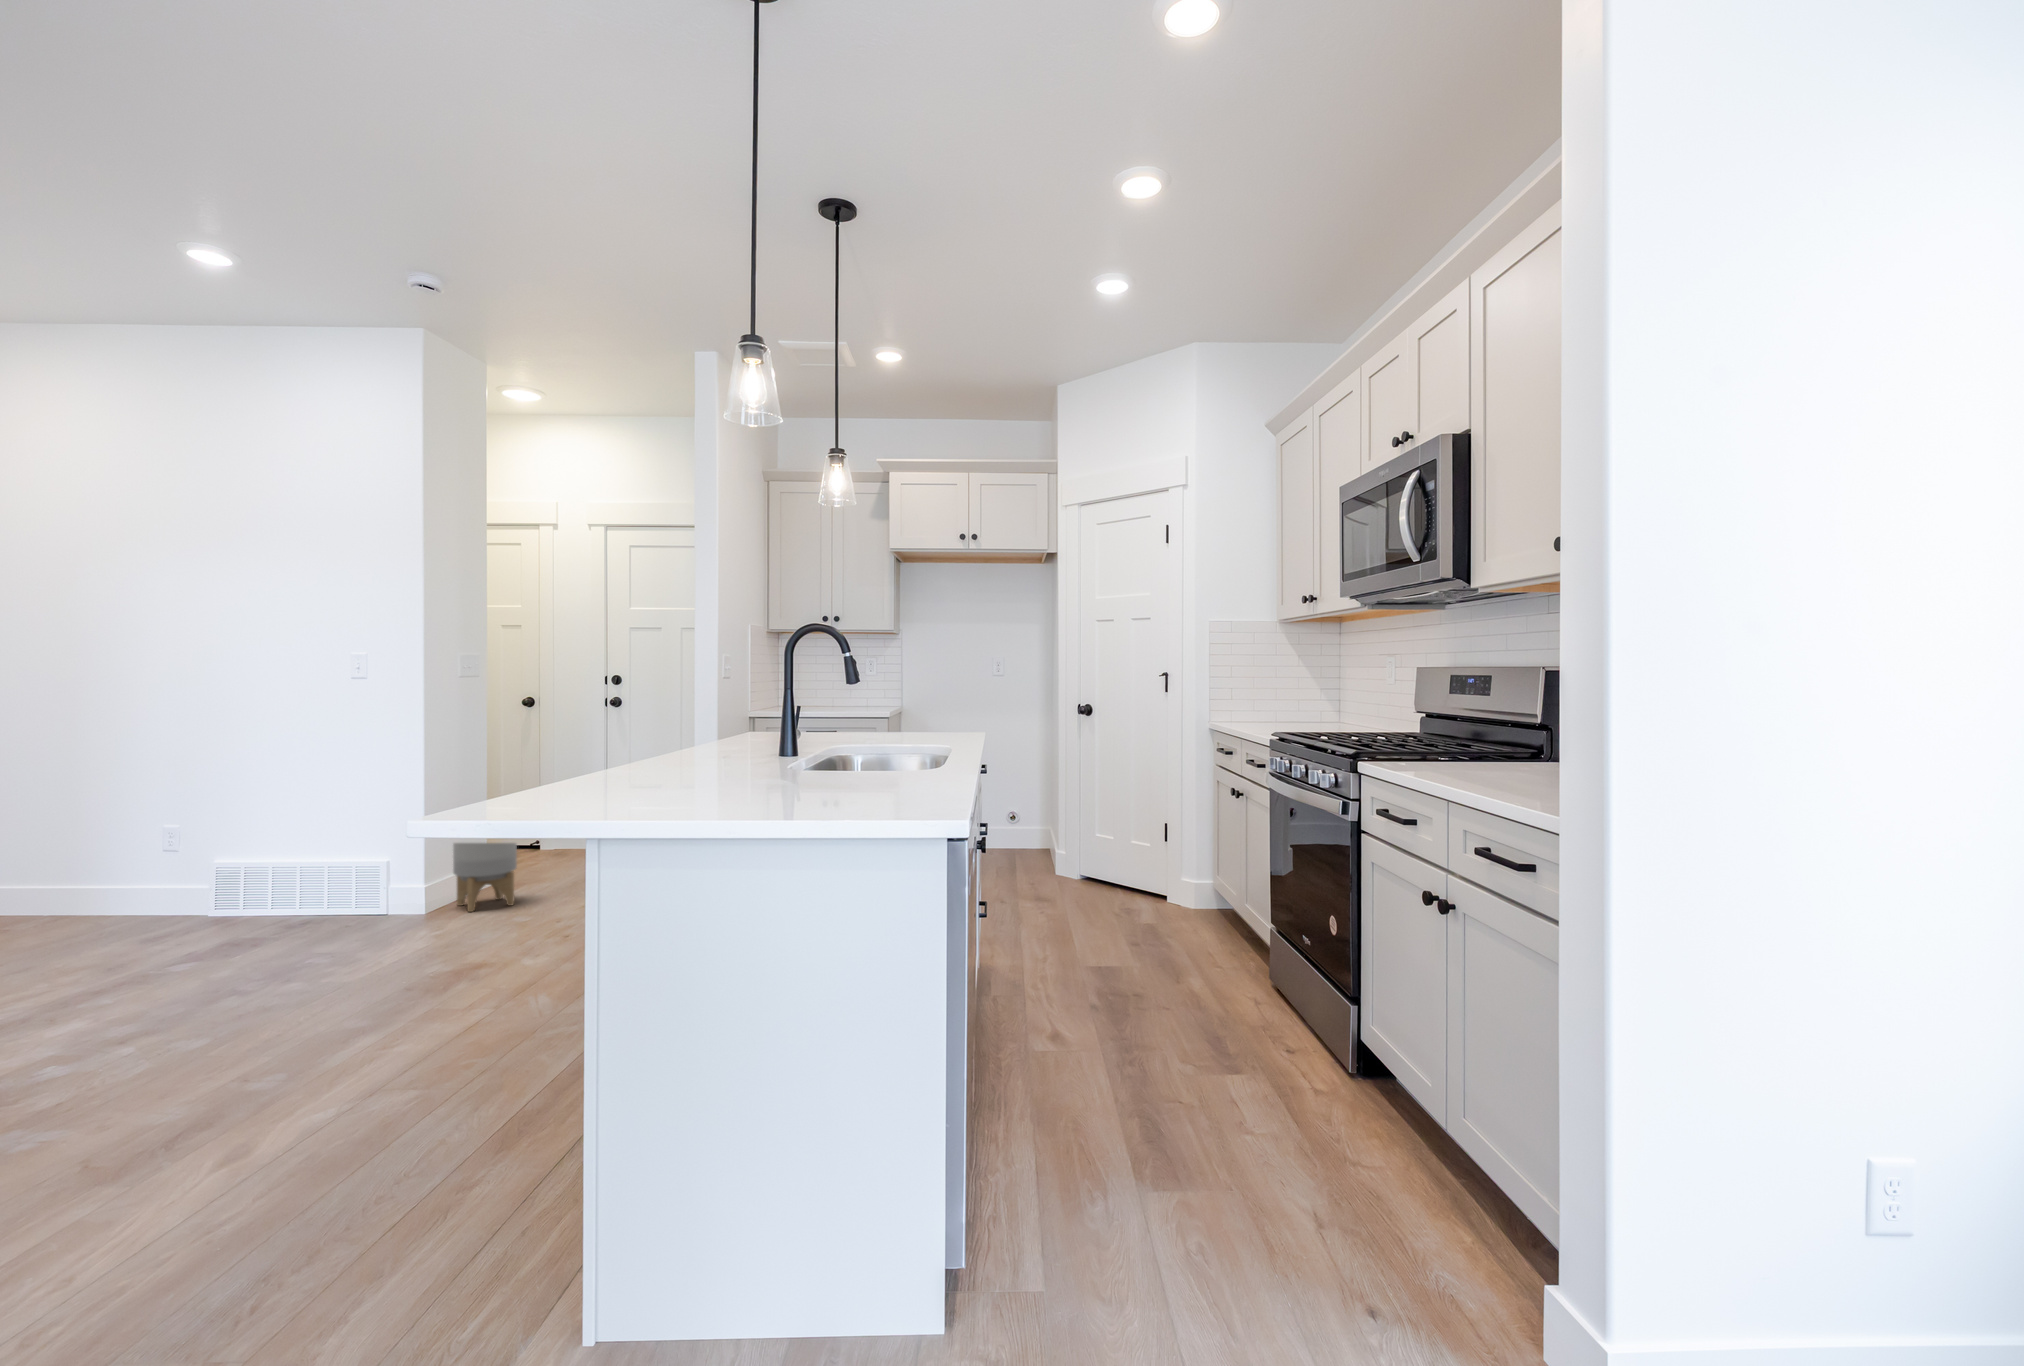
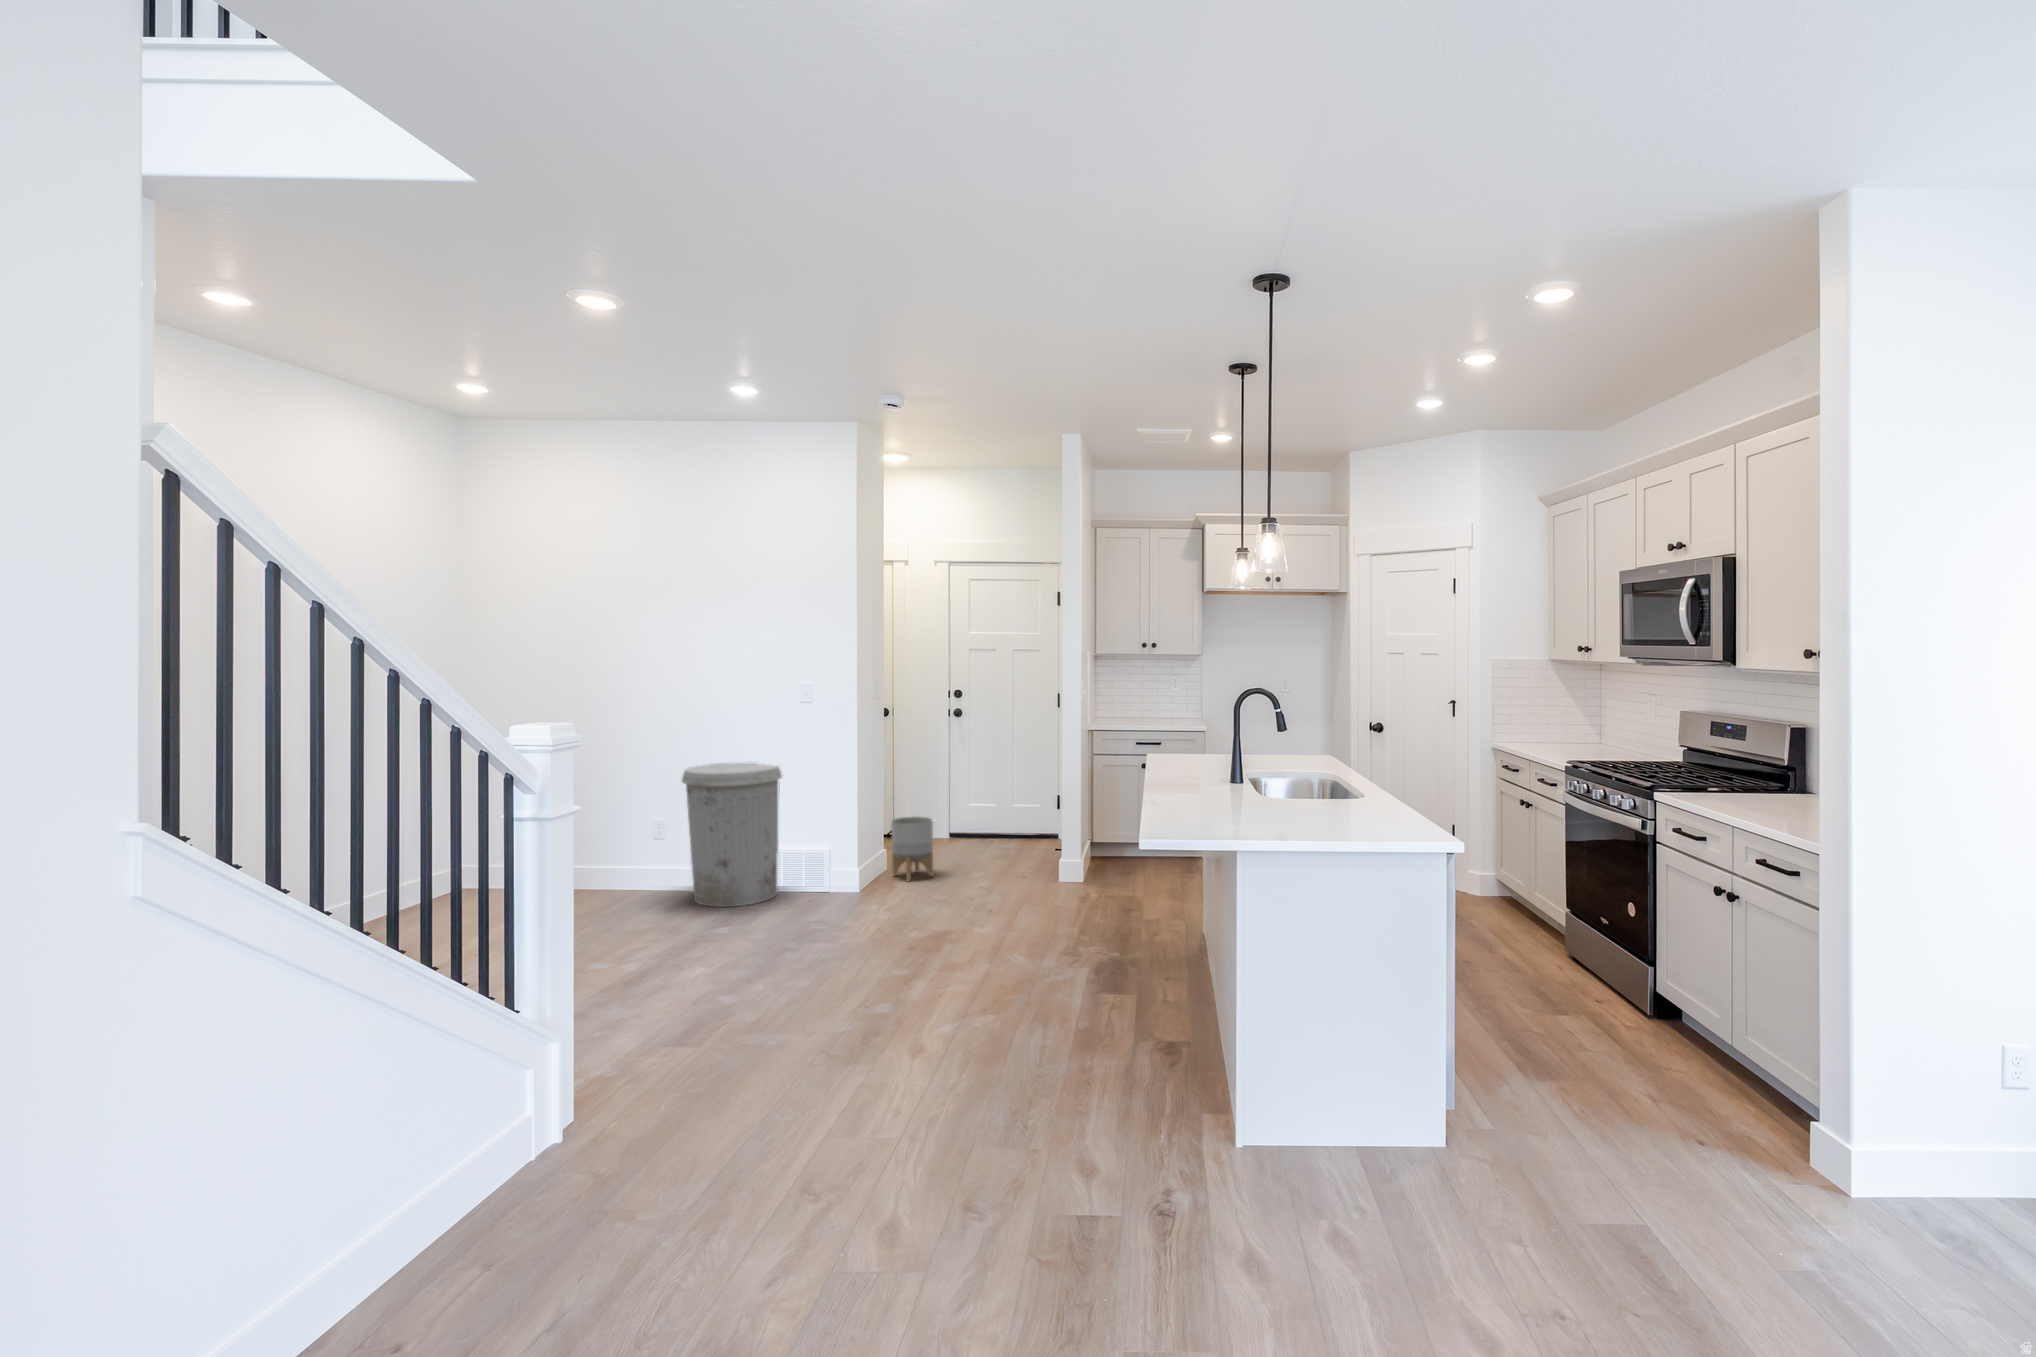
trash can: none [83,747,271,956] -> present [682,763,782,907]

